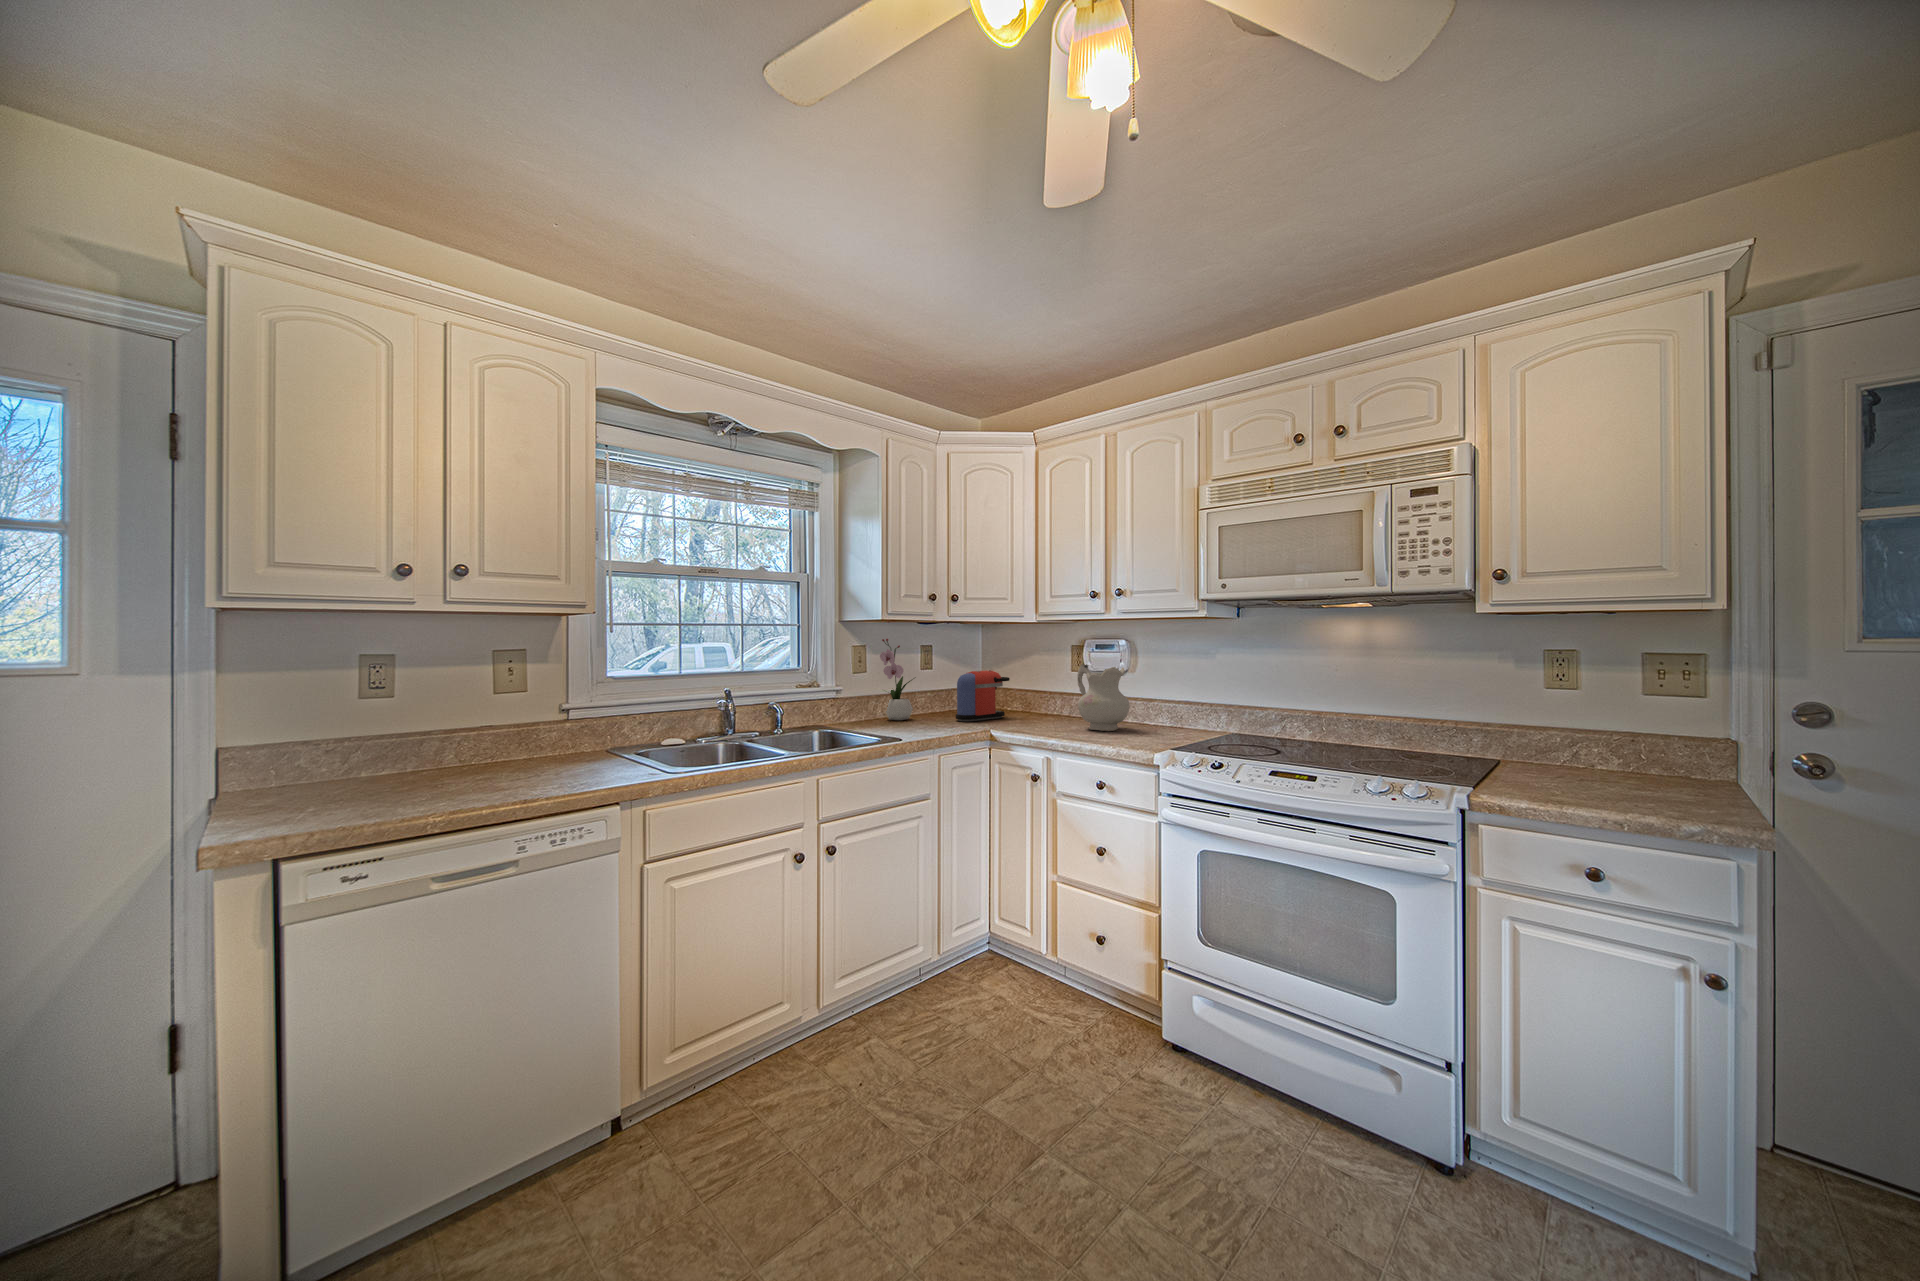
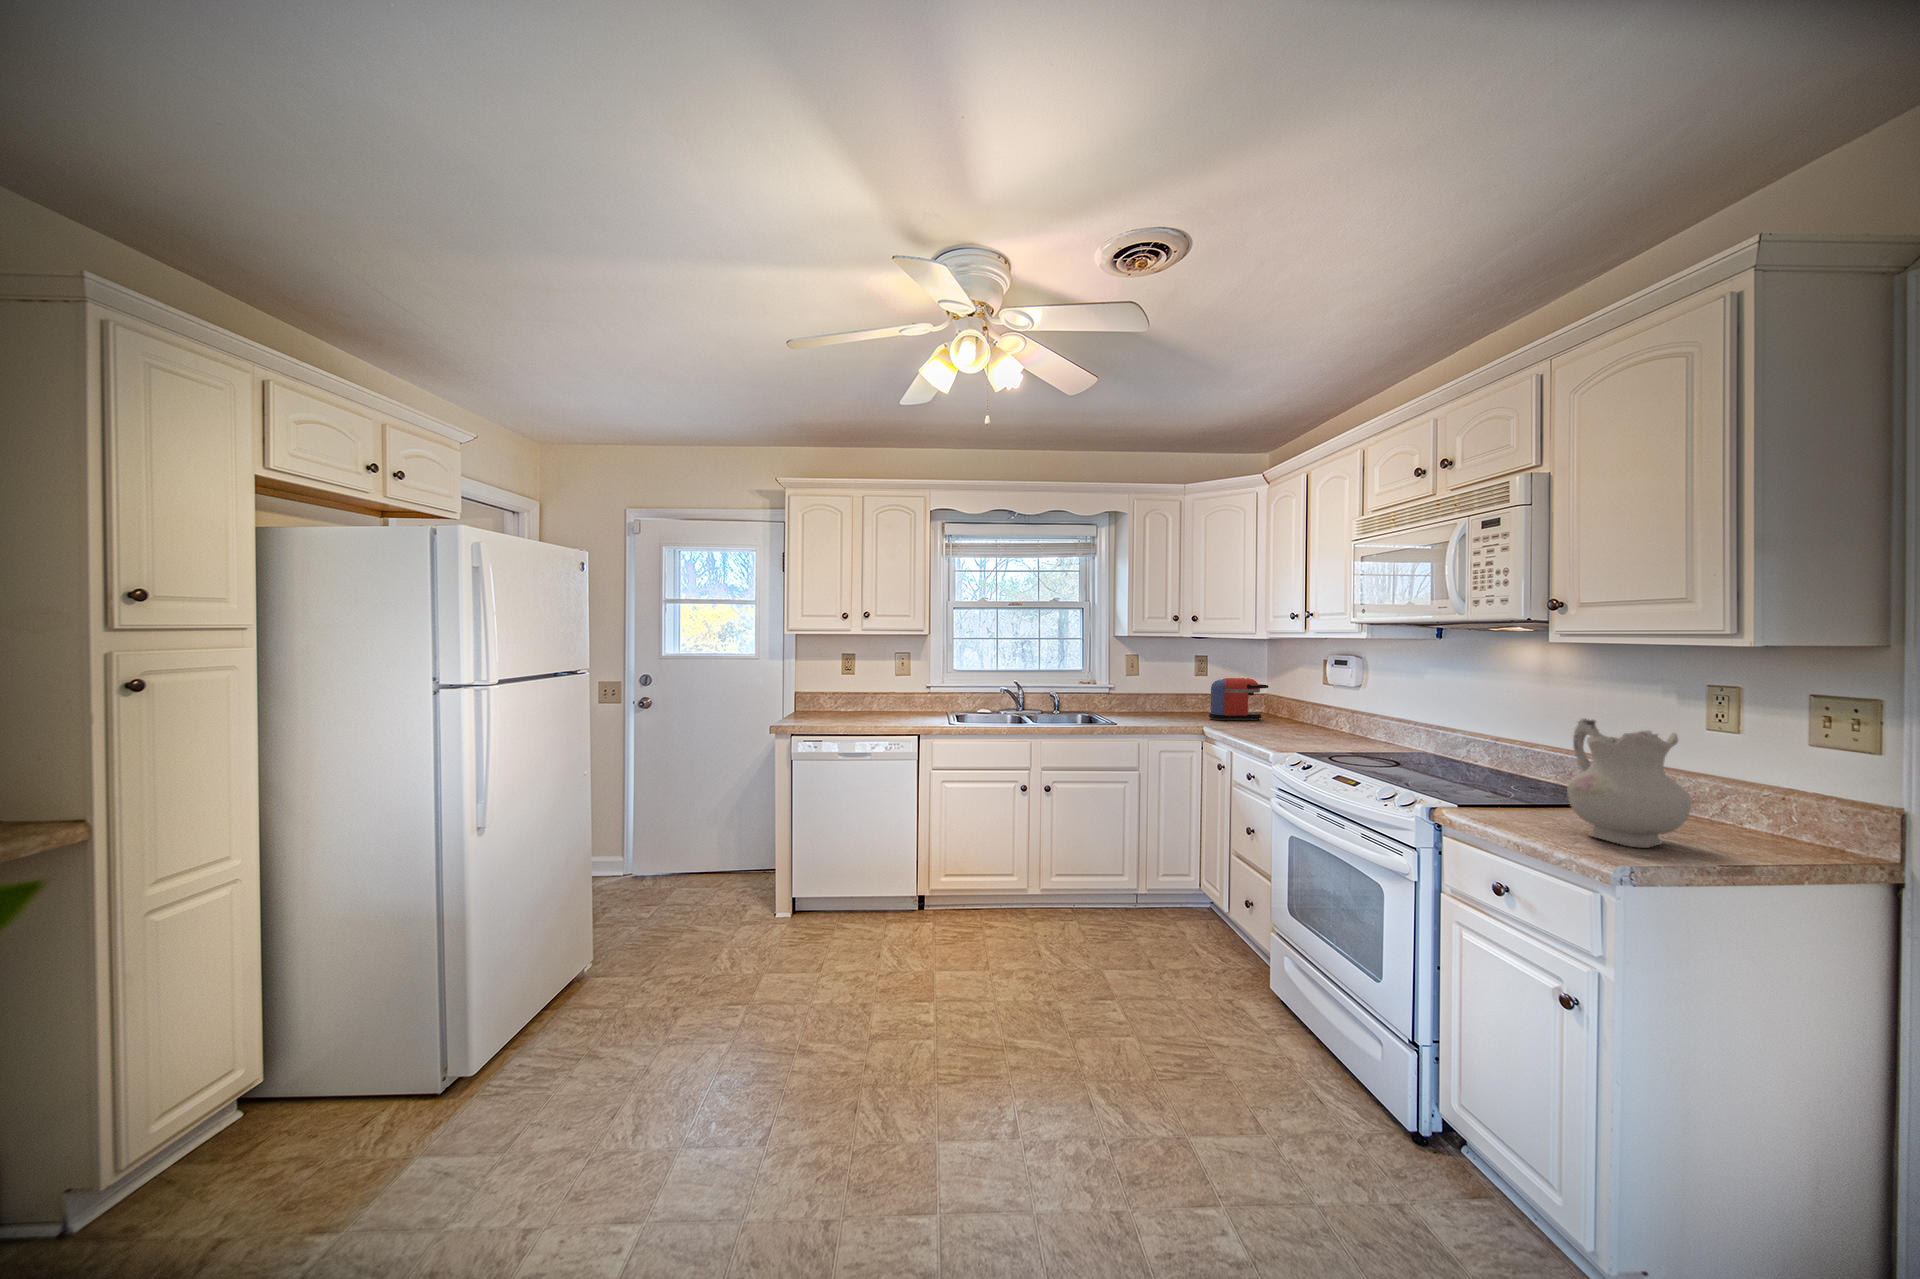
flower arrangement: present [880,639,914,720] -> none [1154,649,1185,714]
ceramic pitcher: present [1077,664,1129,731] -> present [1567,719,1691,848]

